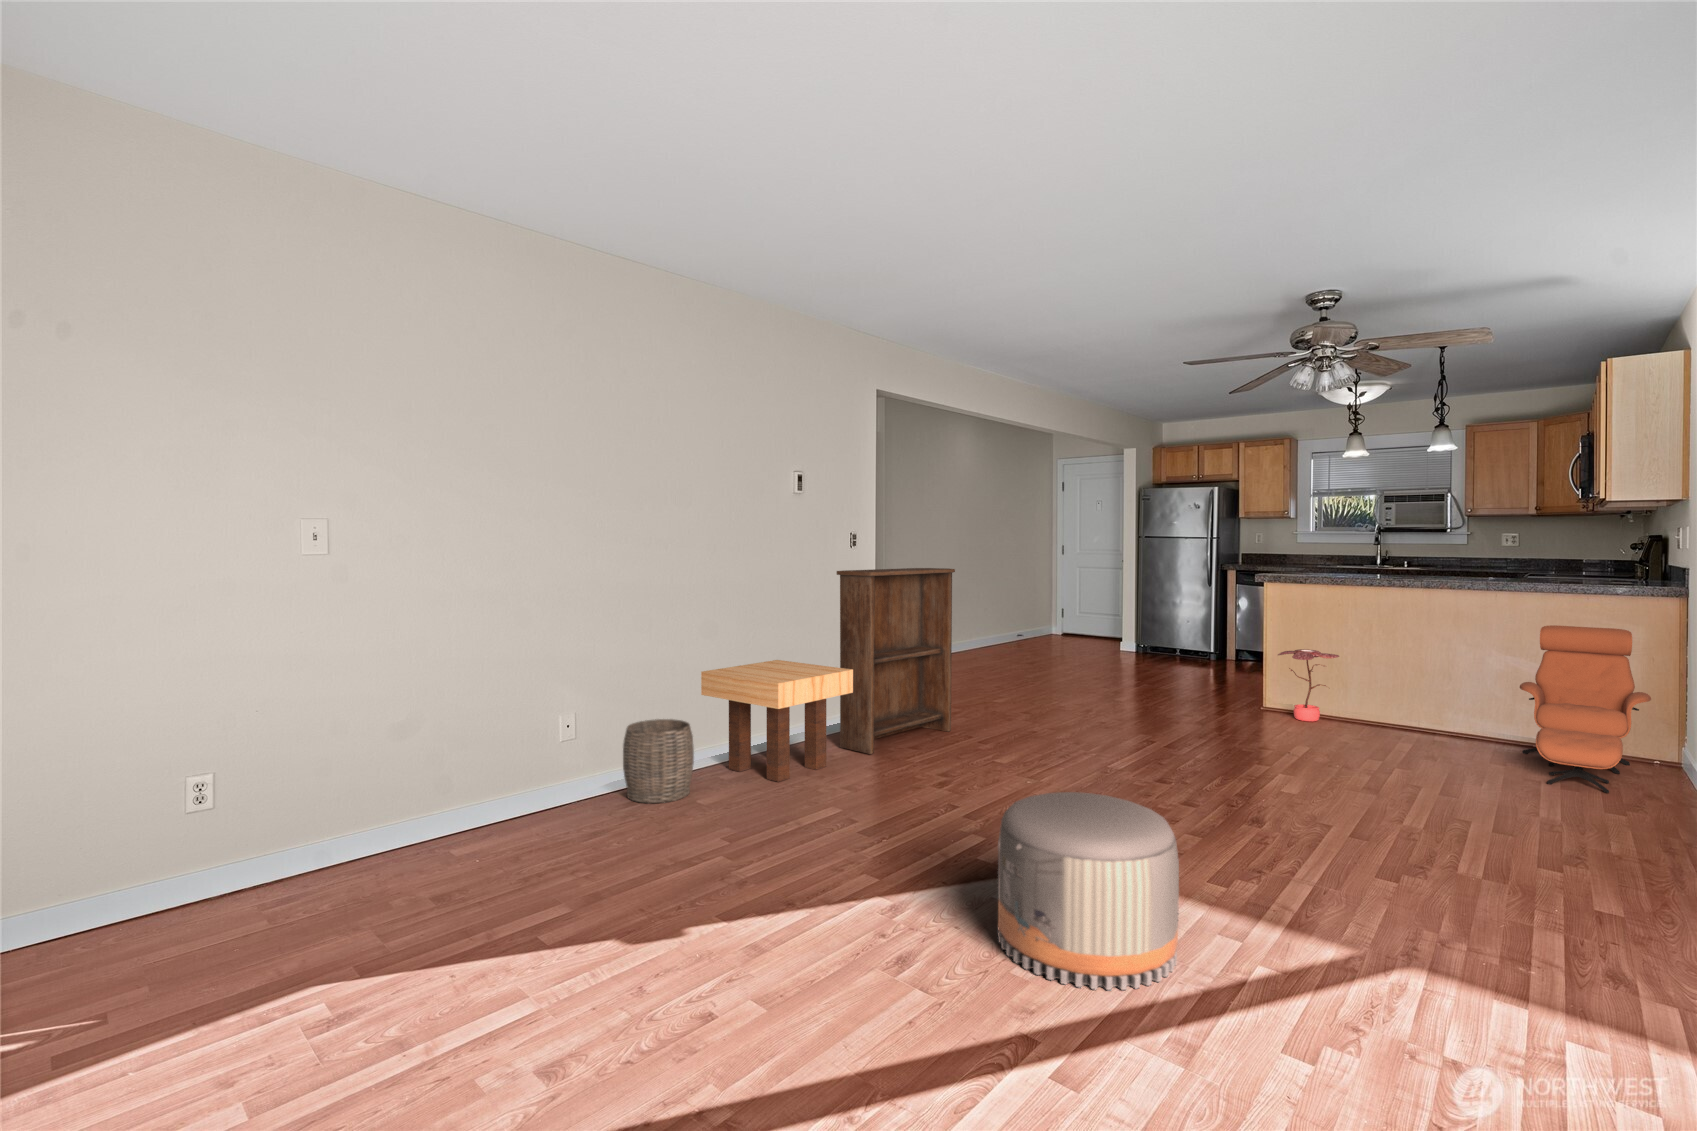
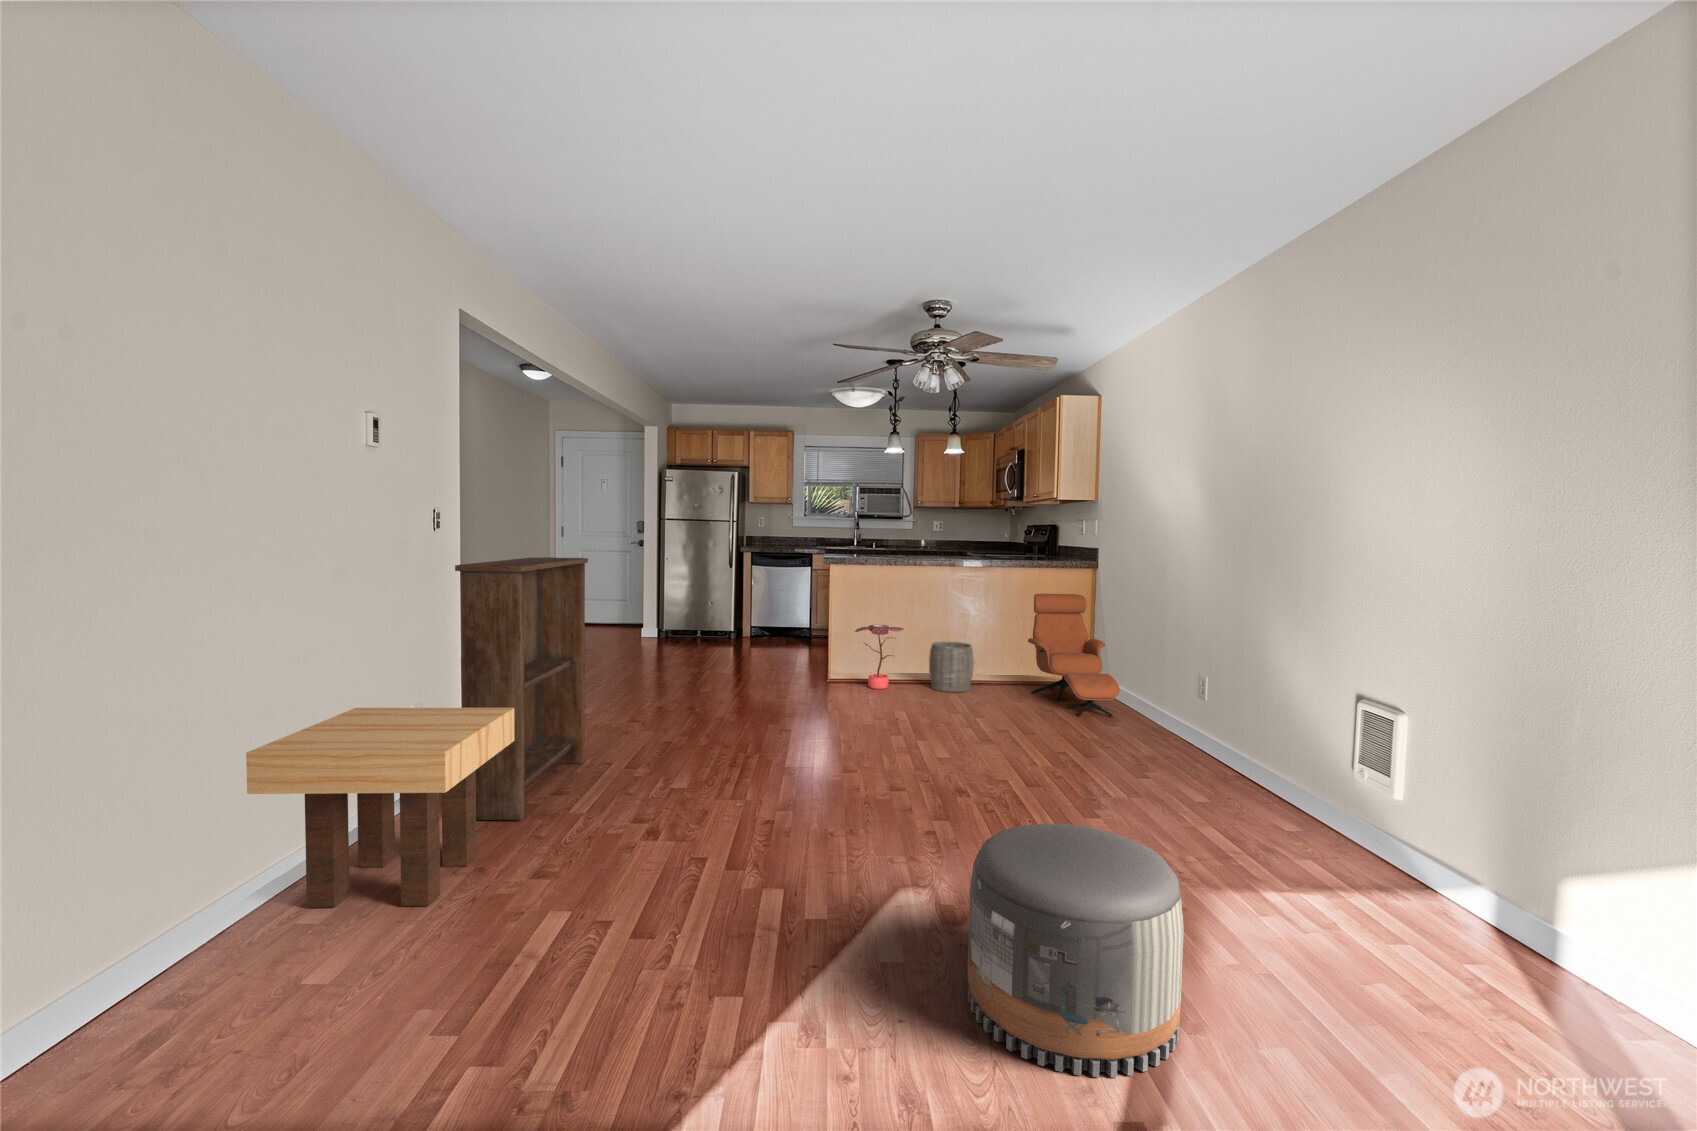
woven basket: present [623,719,694,803] -> present [929,642,974,692]

